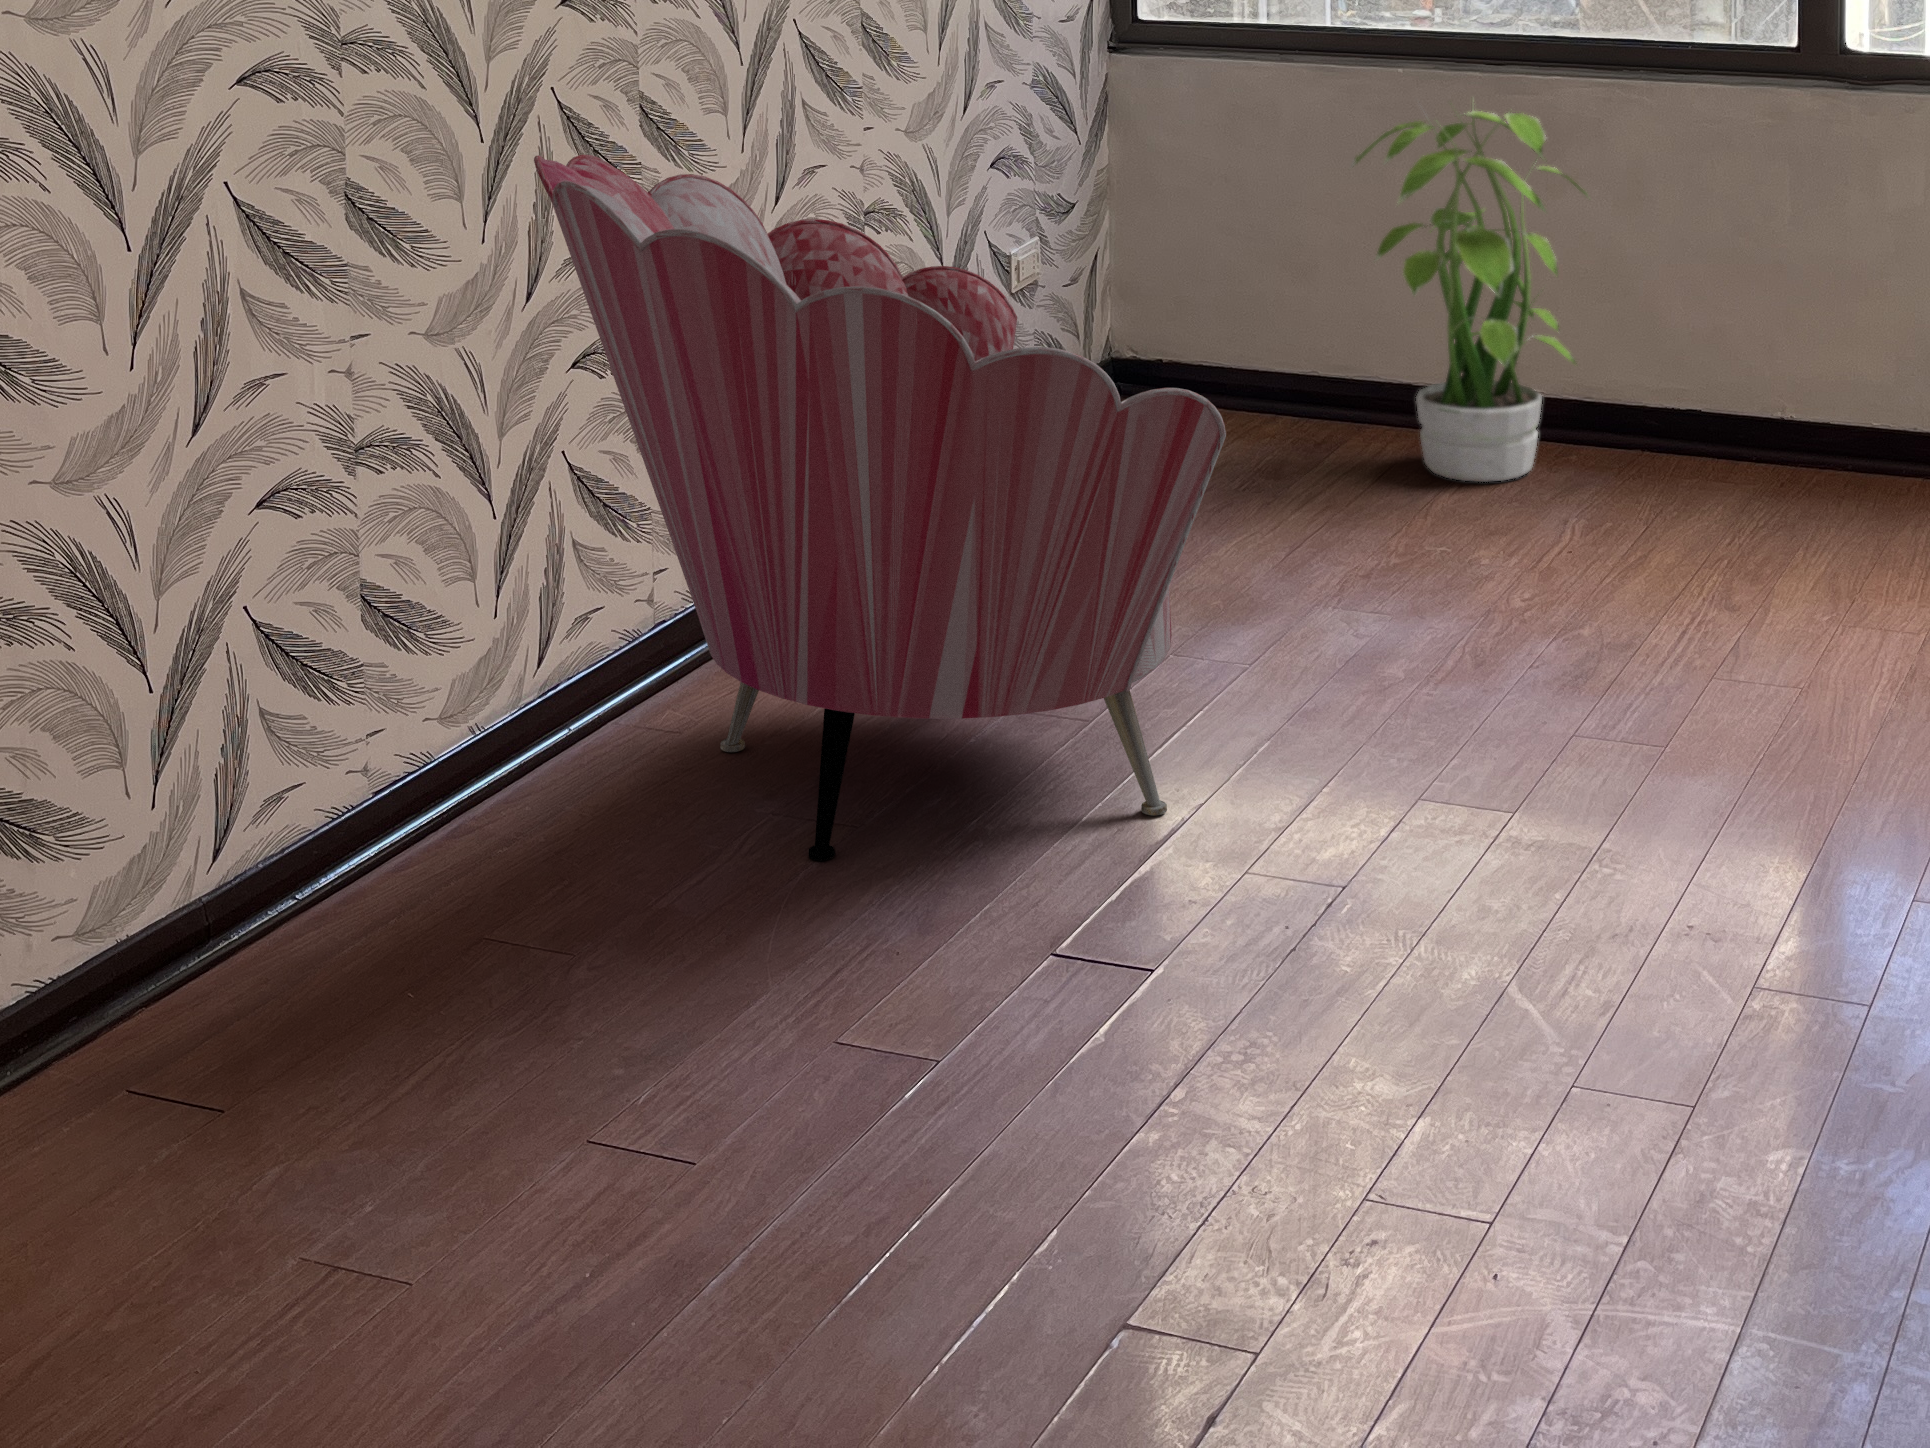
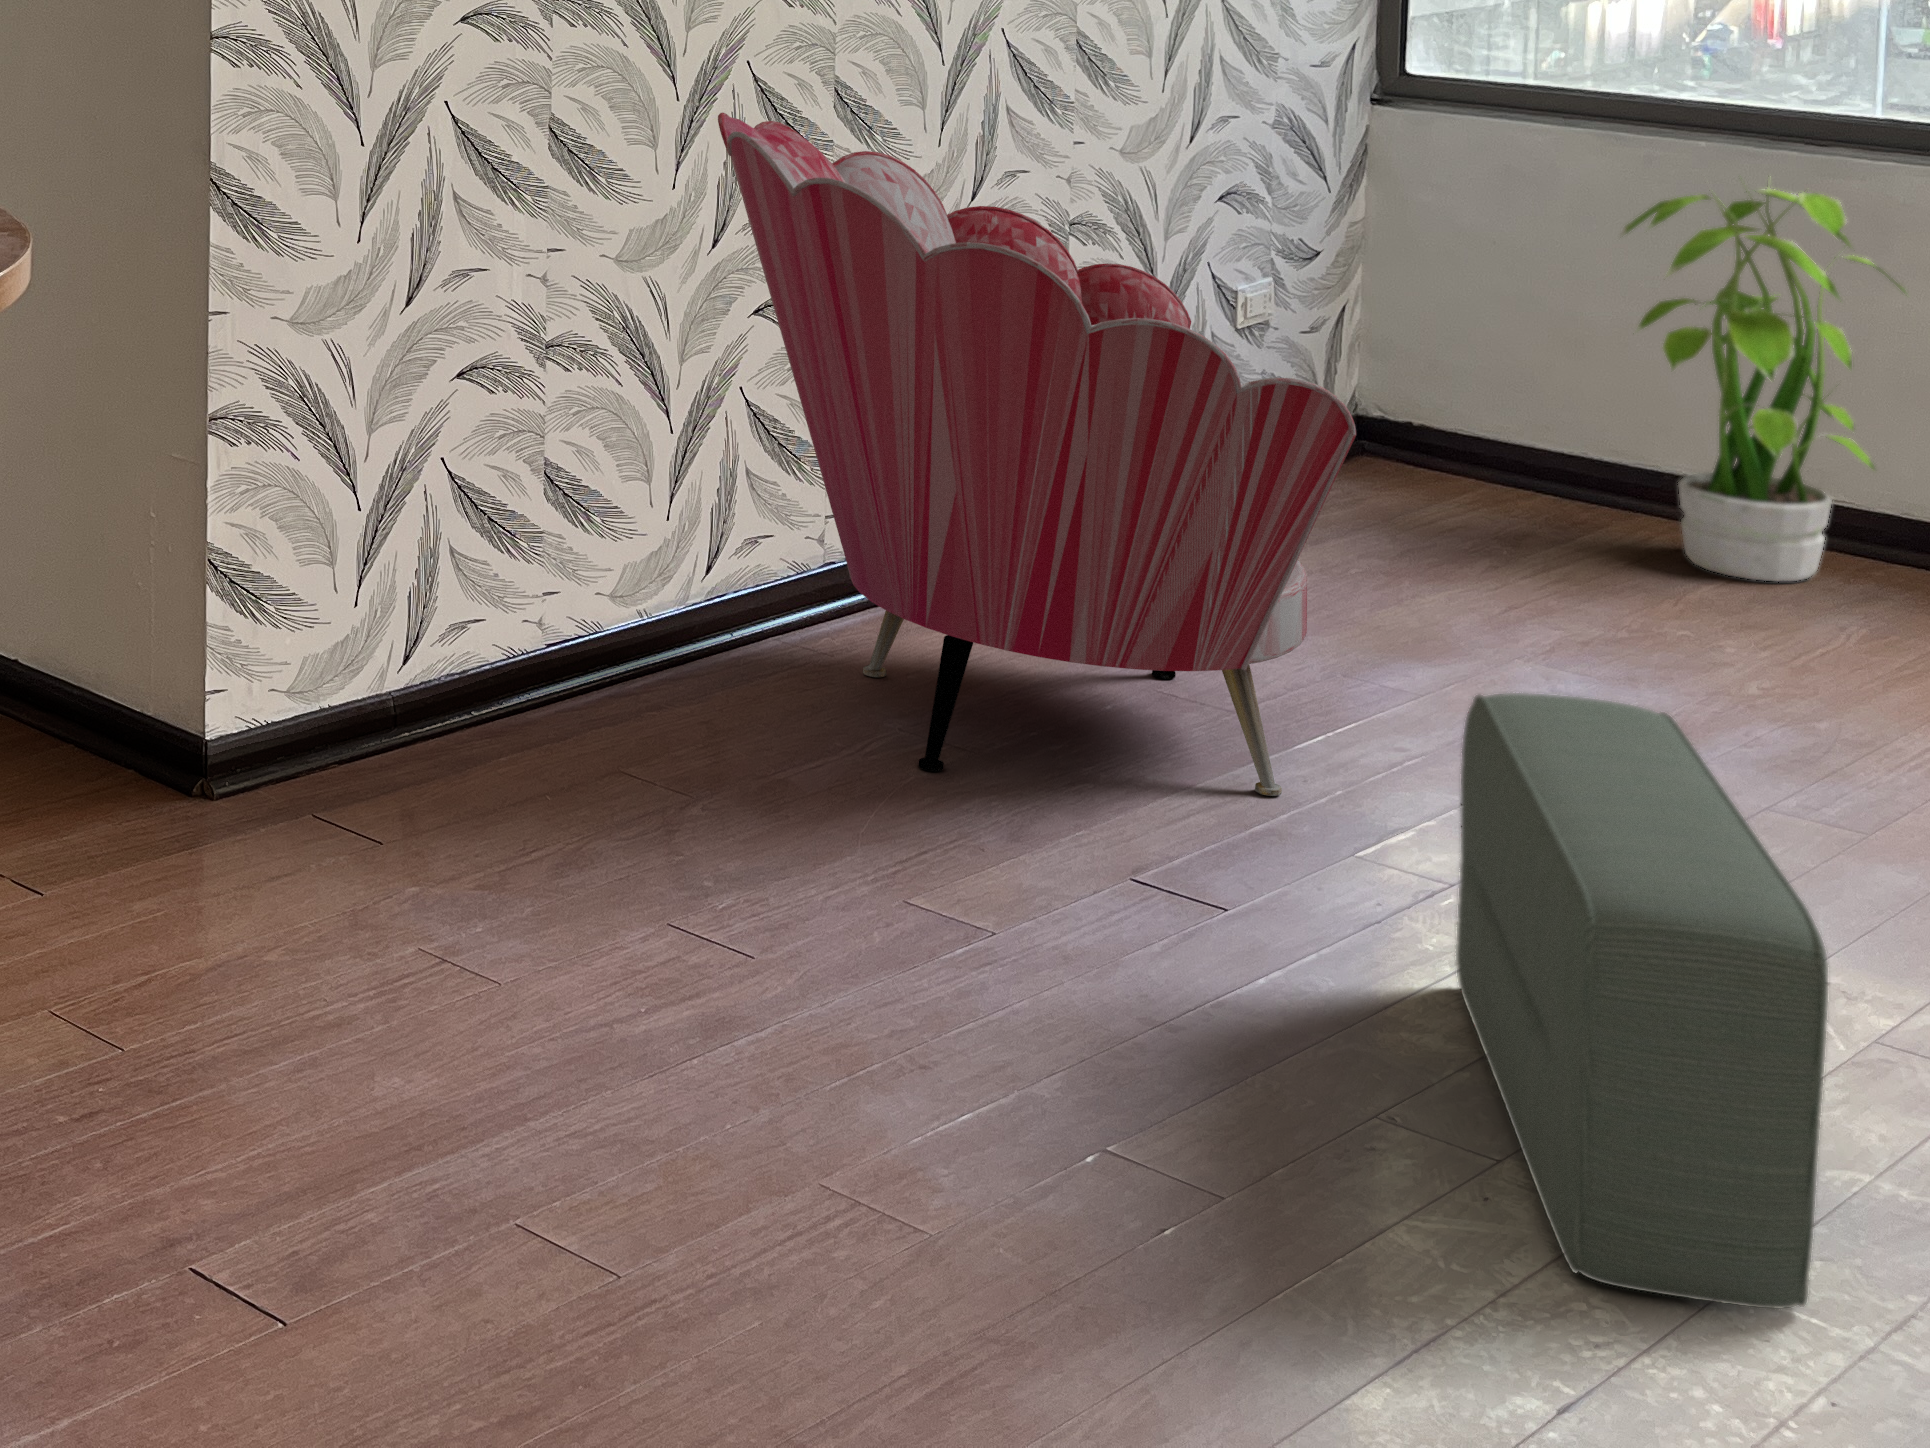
pouf: none [1390,692,1813,1337] -> present [1456,693,1828,1309]

